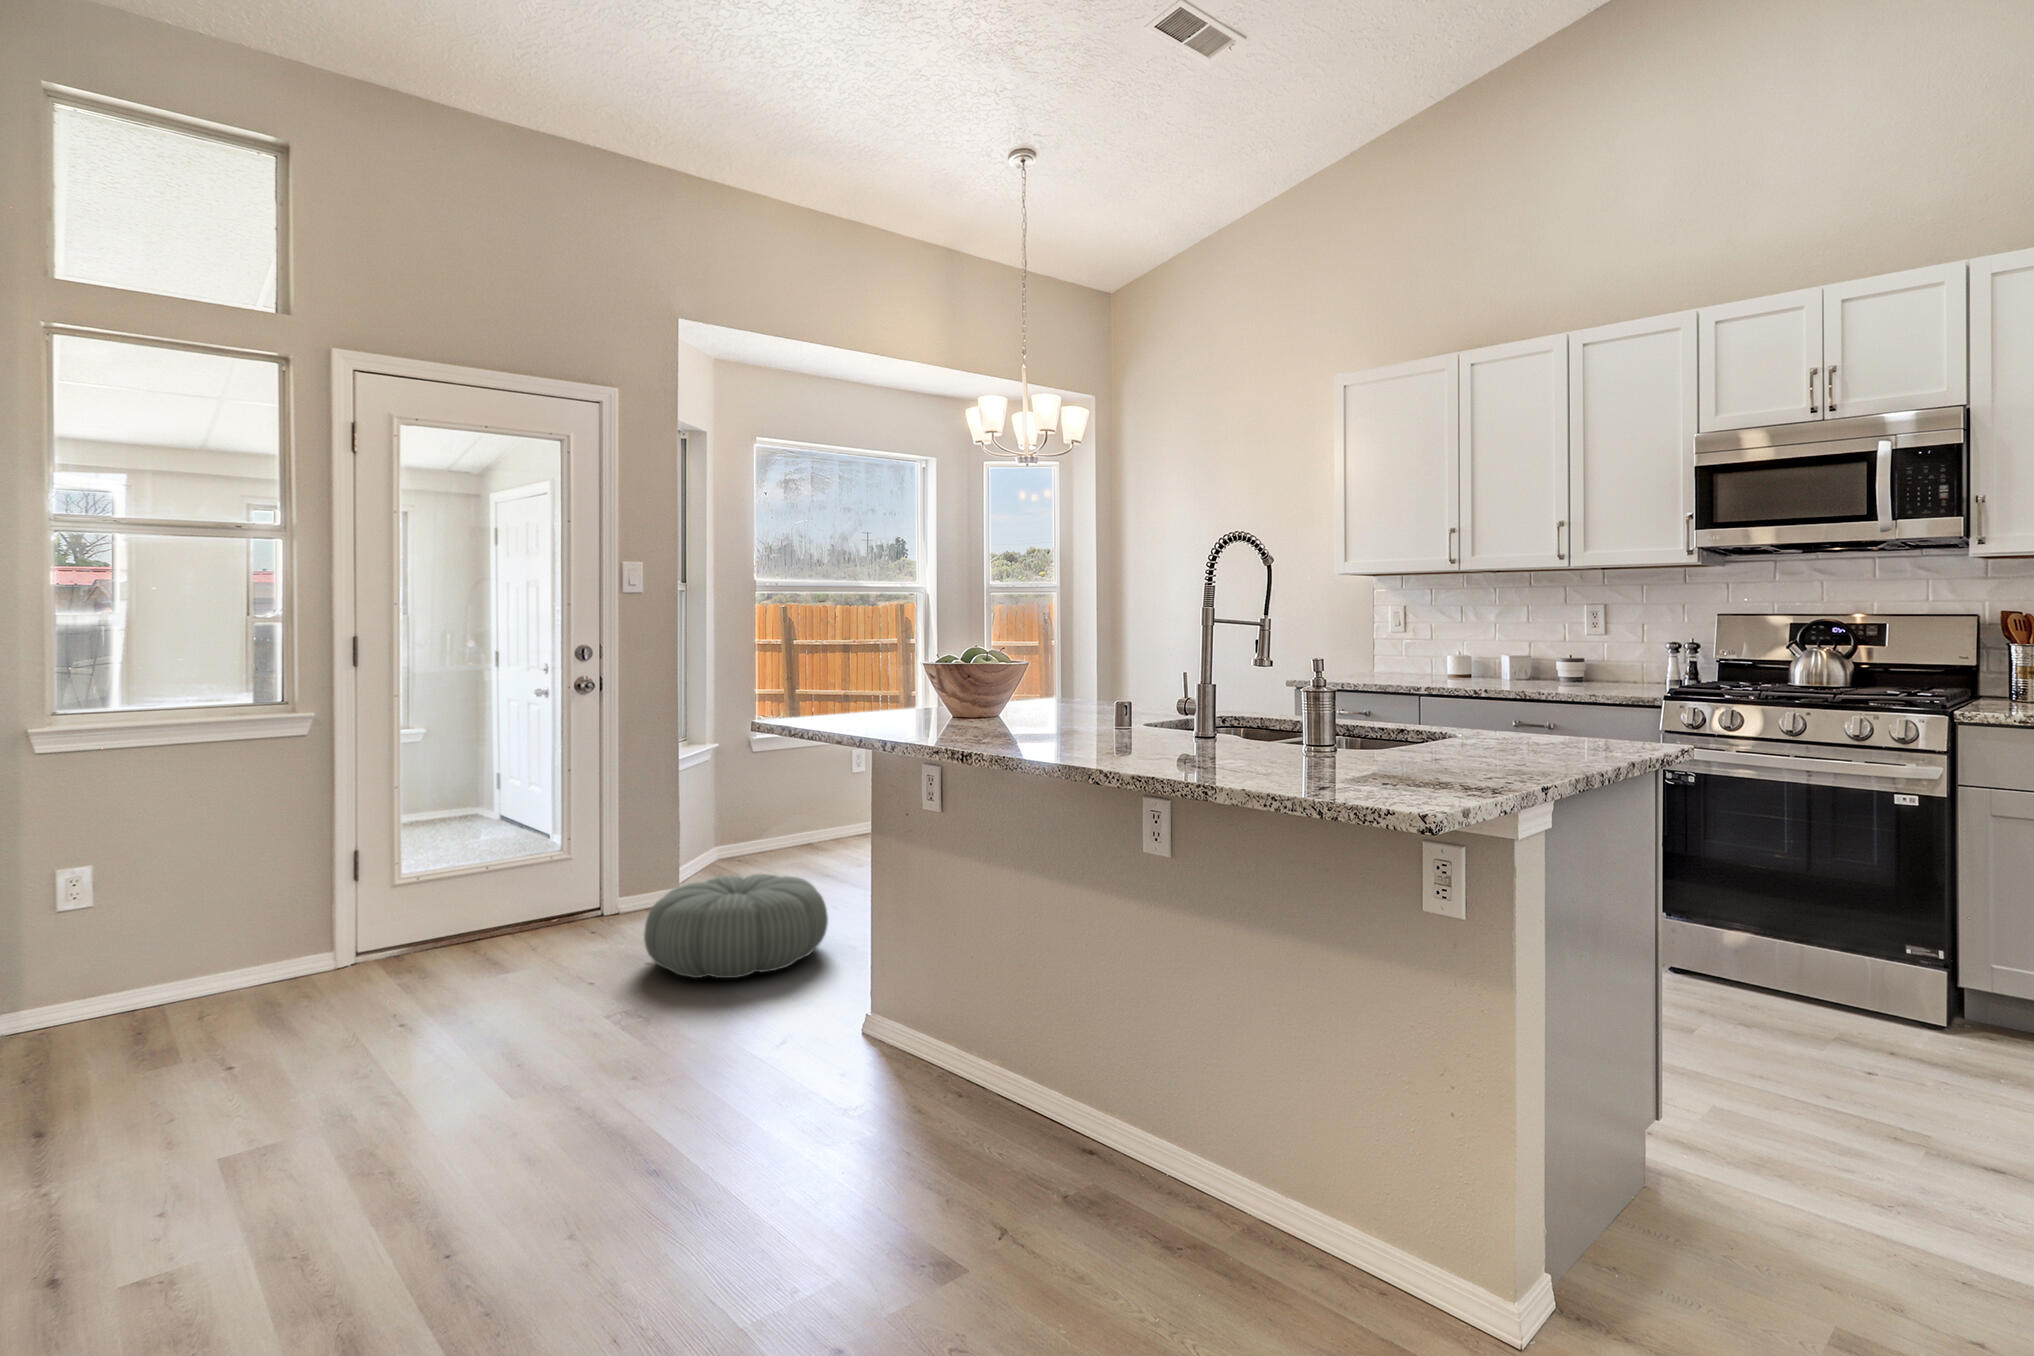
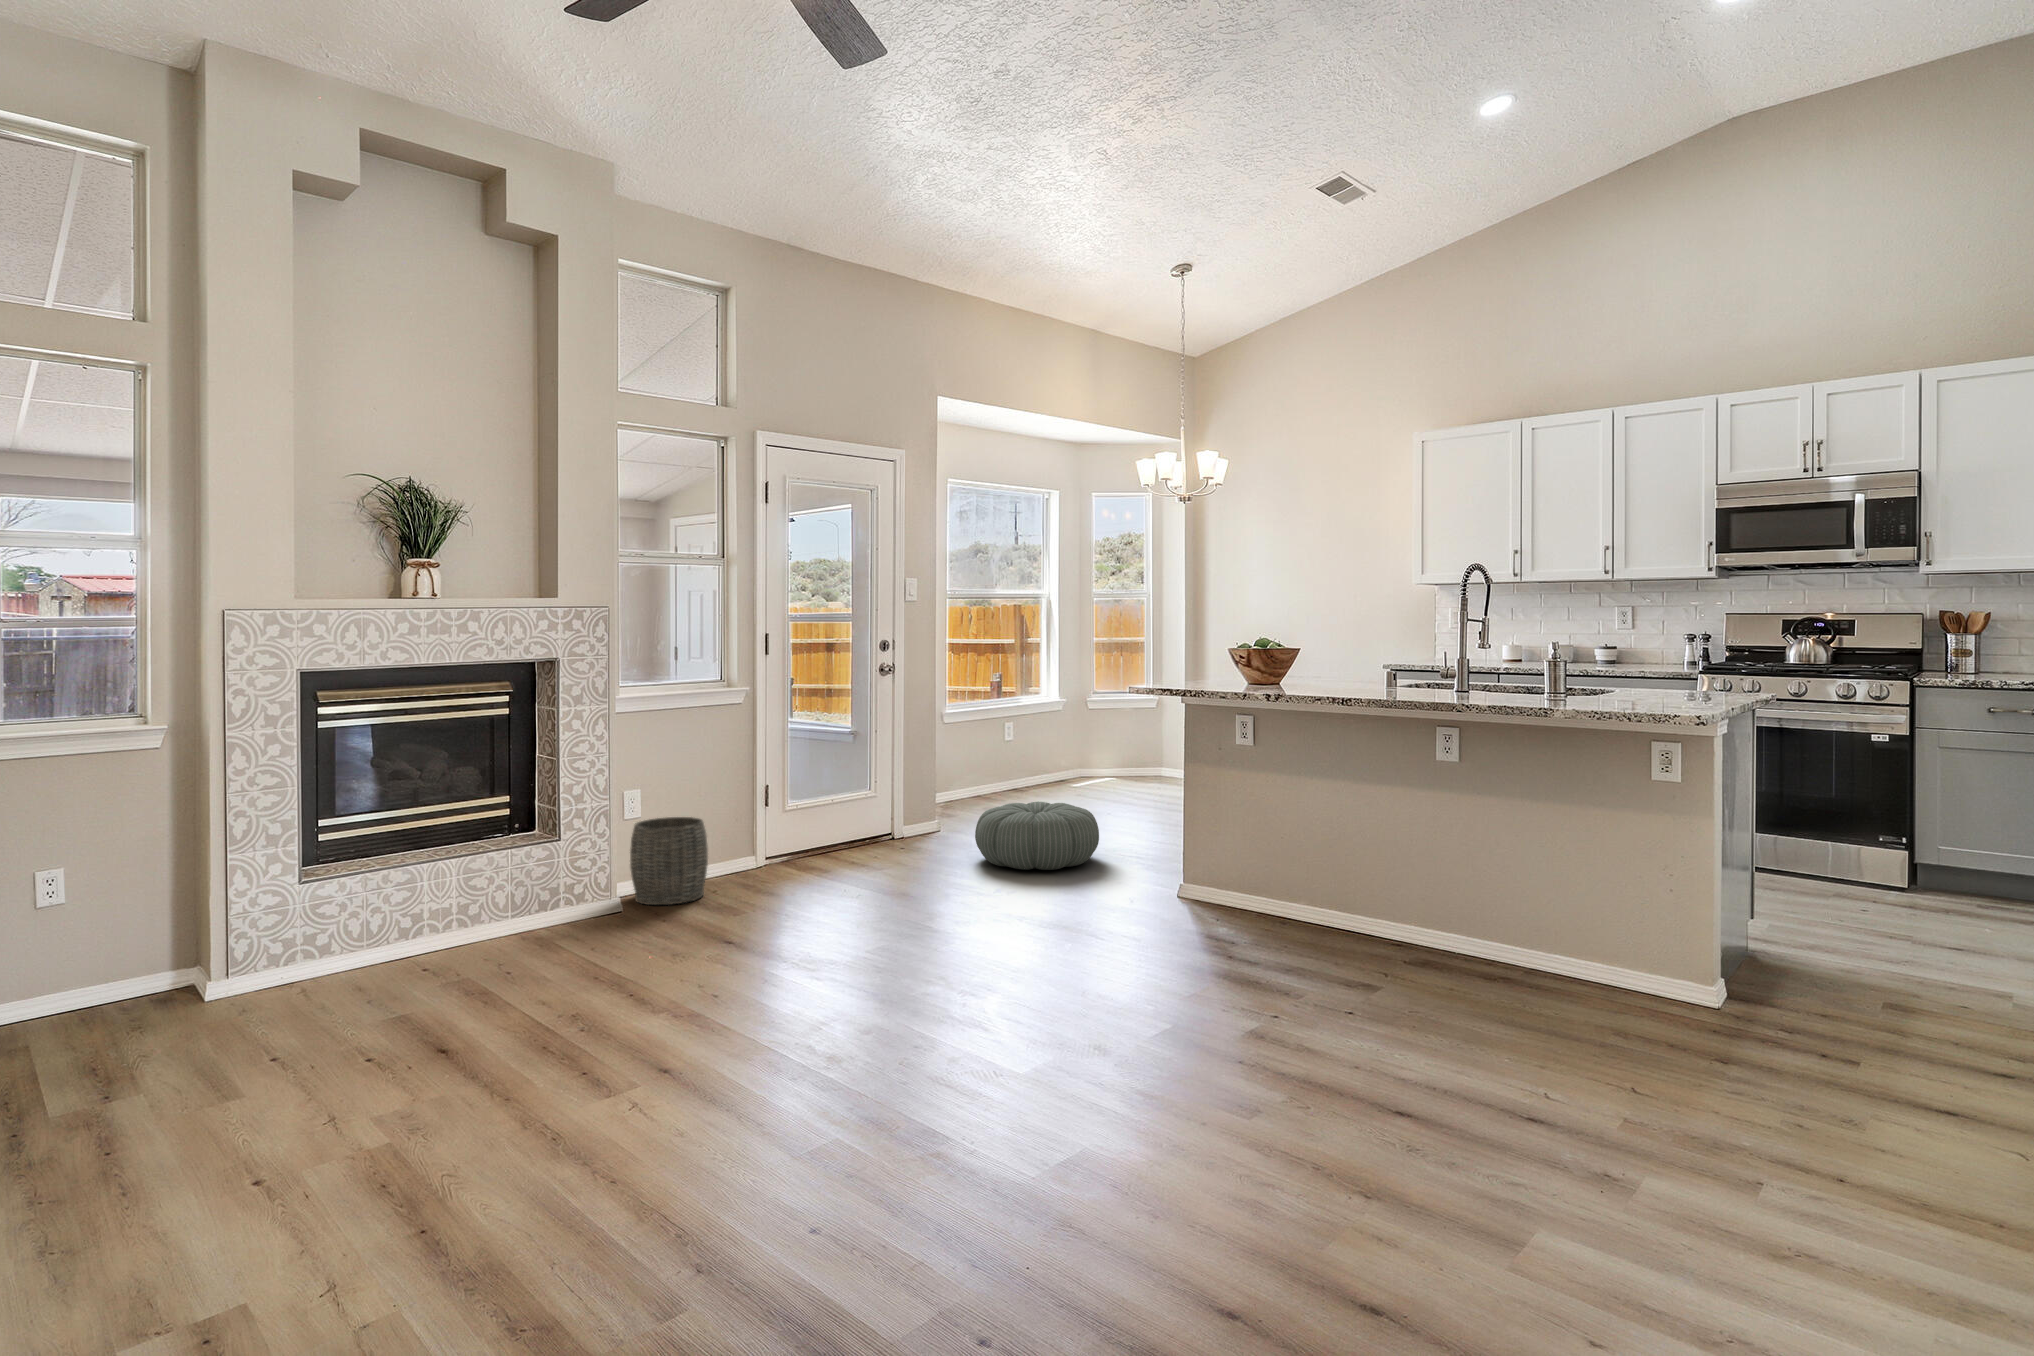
woven basket: none [47,908,191,1046] -> present [630,817,708,905]

